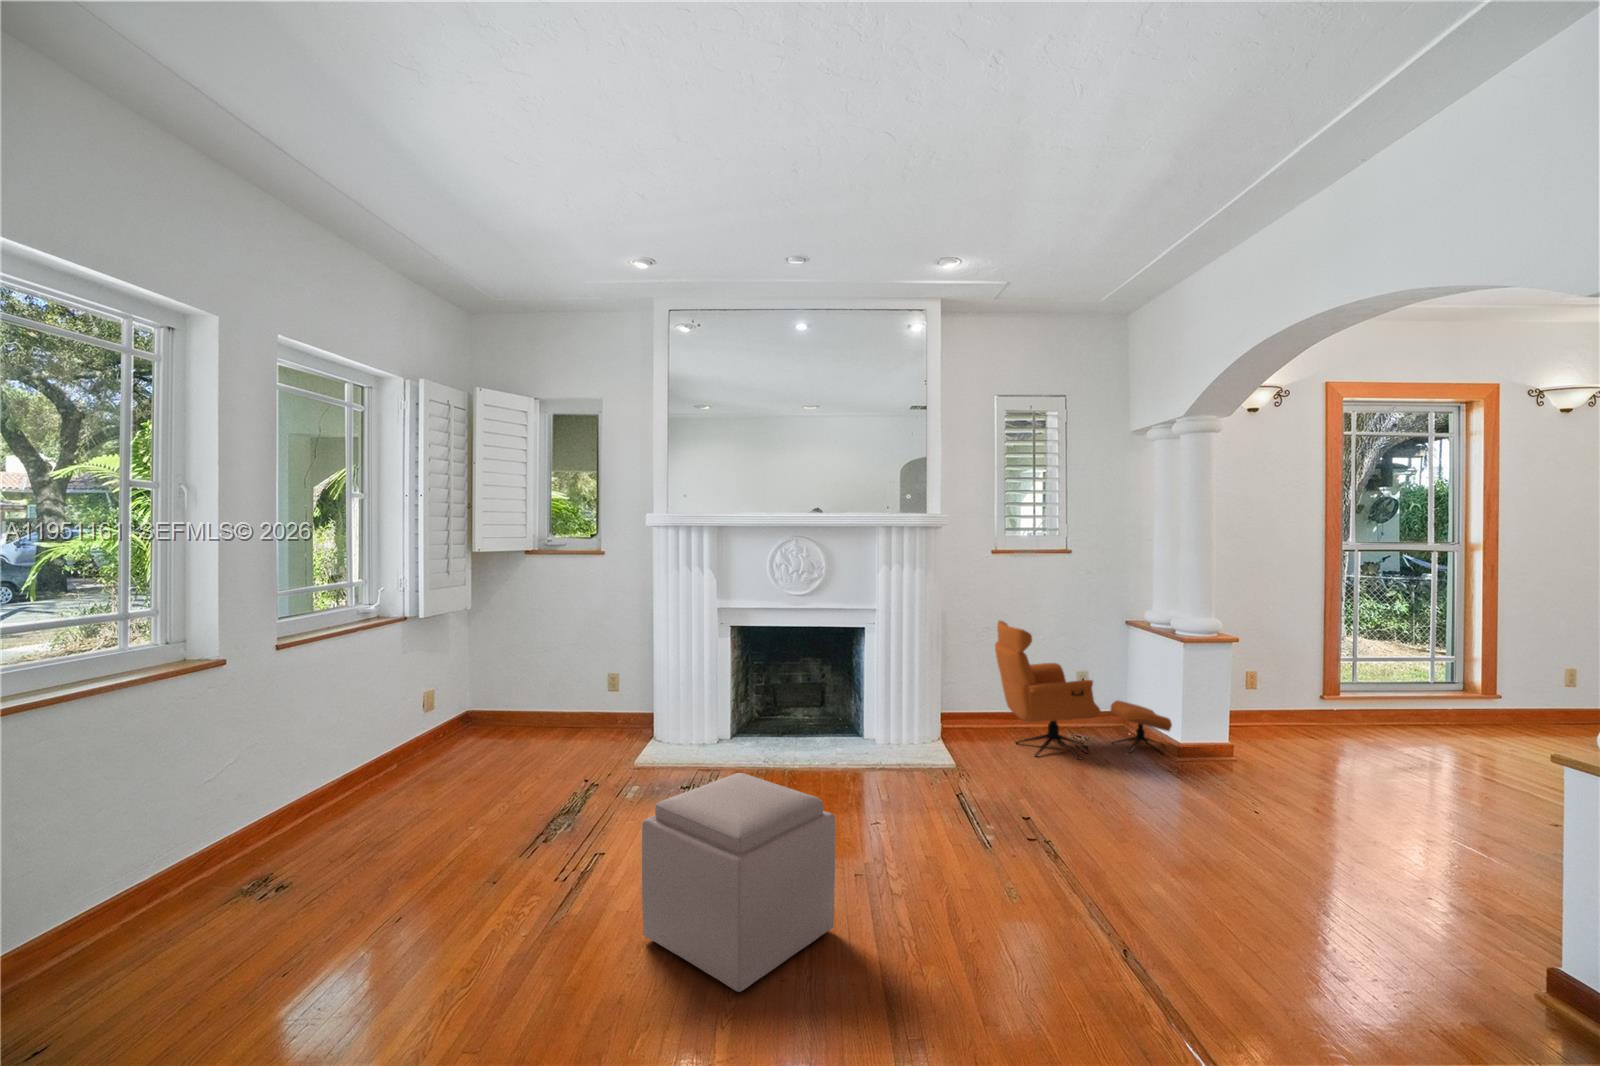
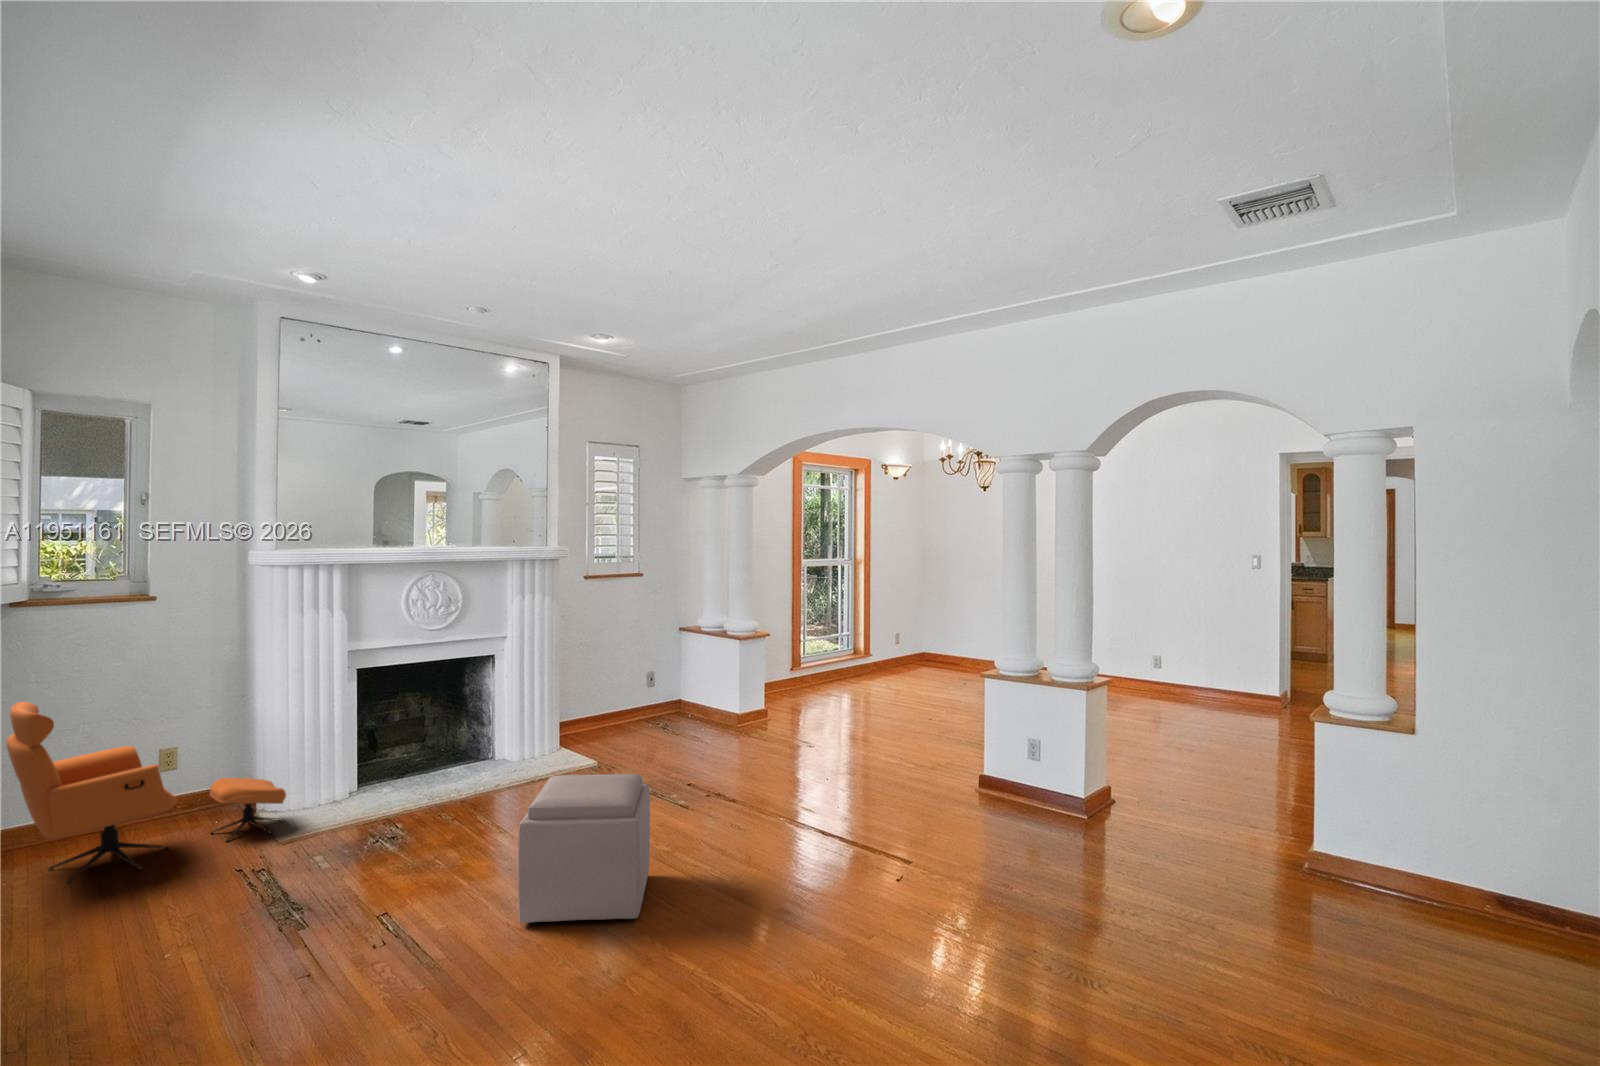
armchair: present [995,621,1172,759] -> present [7,702,286,884]

